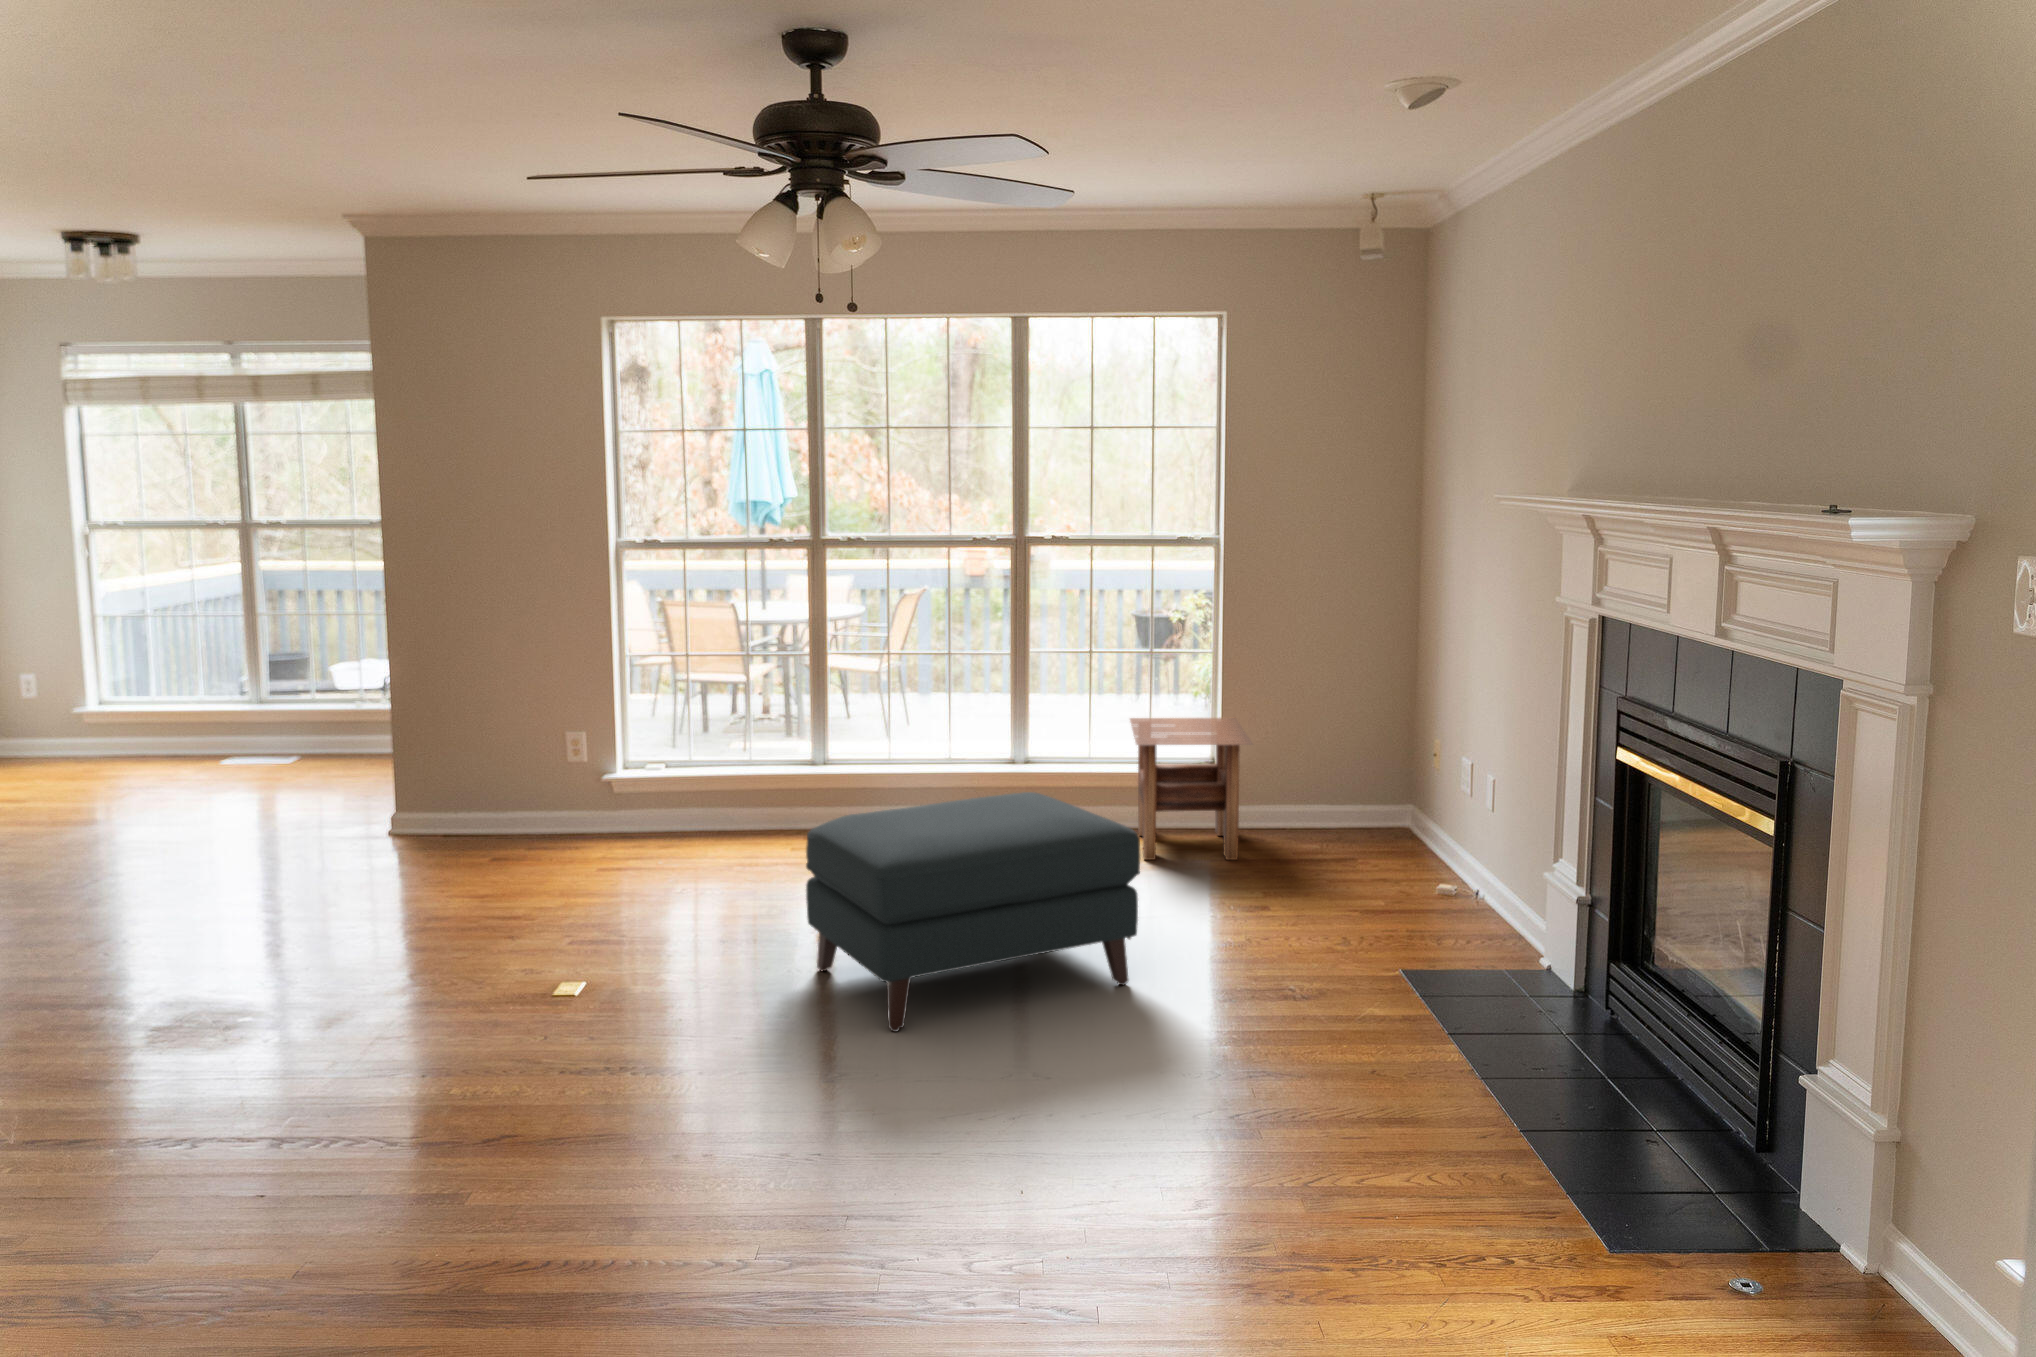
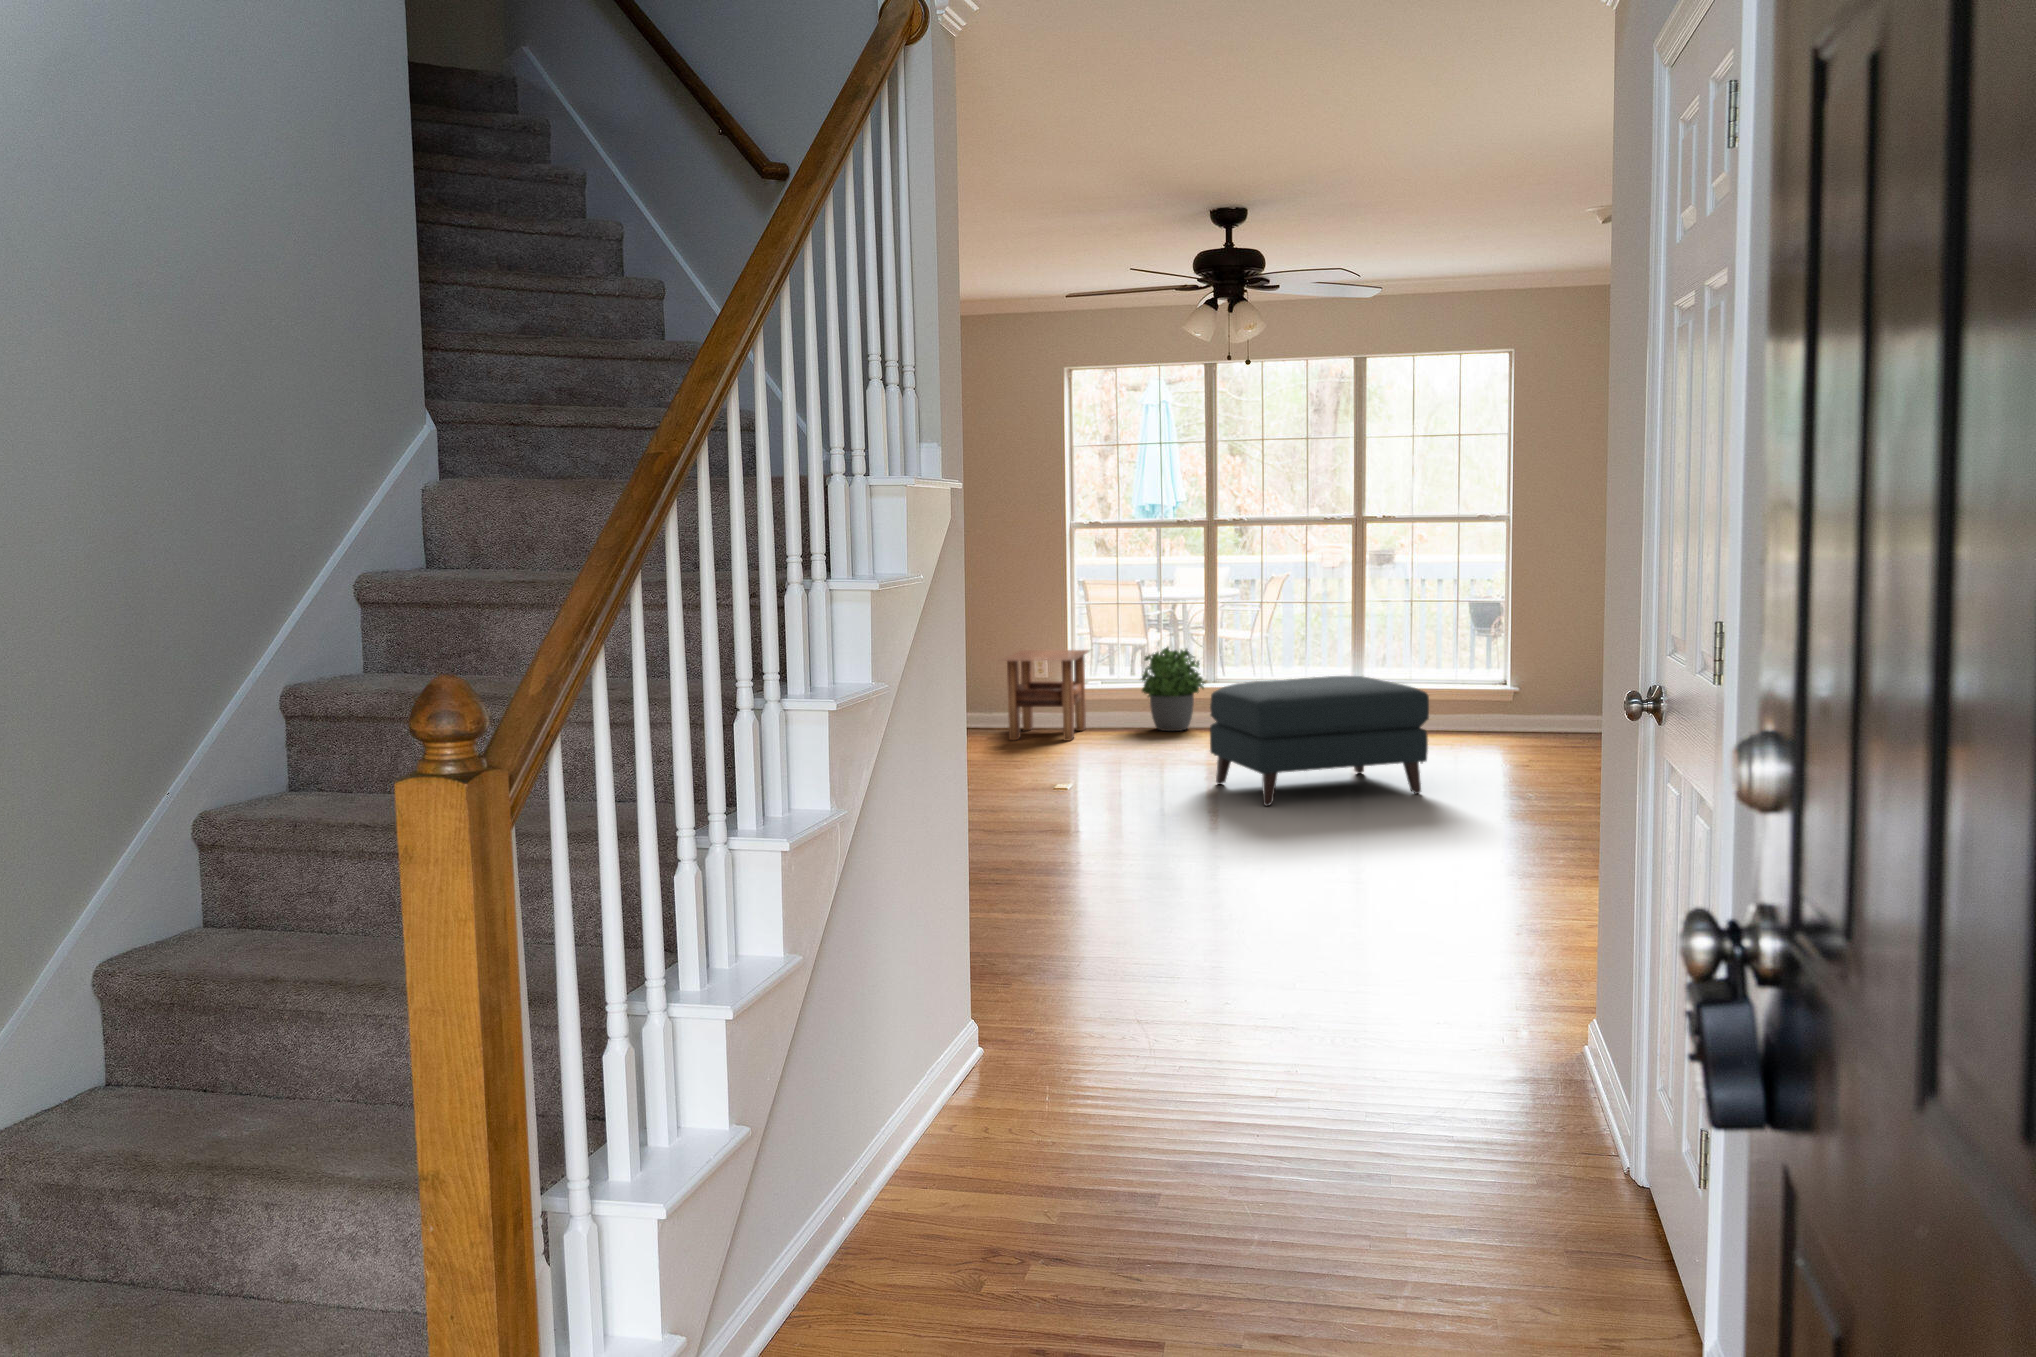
potted plant: none [719,717,813,837] -> present [1141,647,1205,731]
side table: present [1130,718,1252,860] -> present [1002,650,1089,741]

